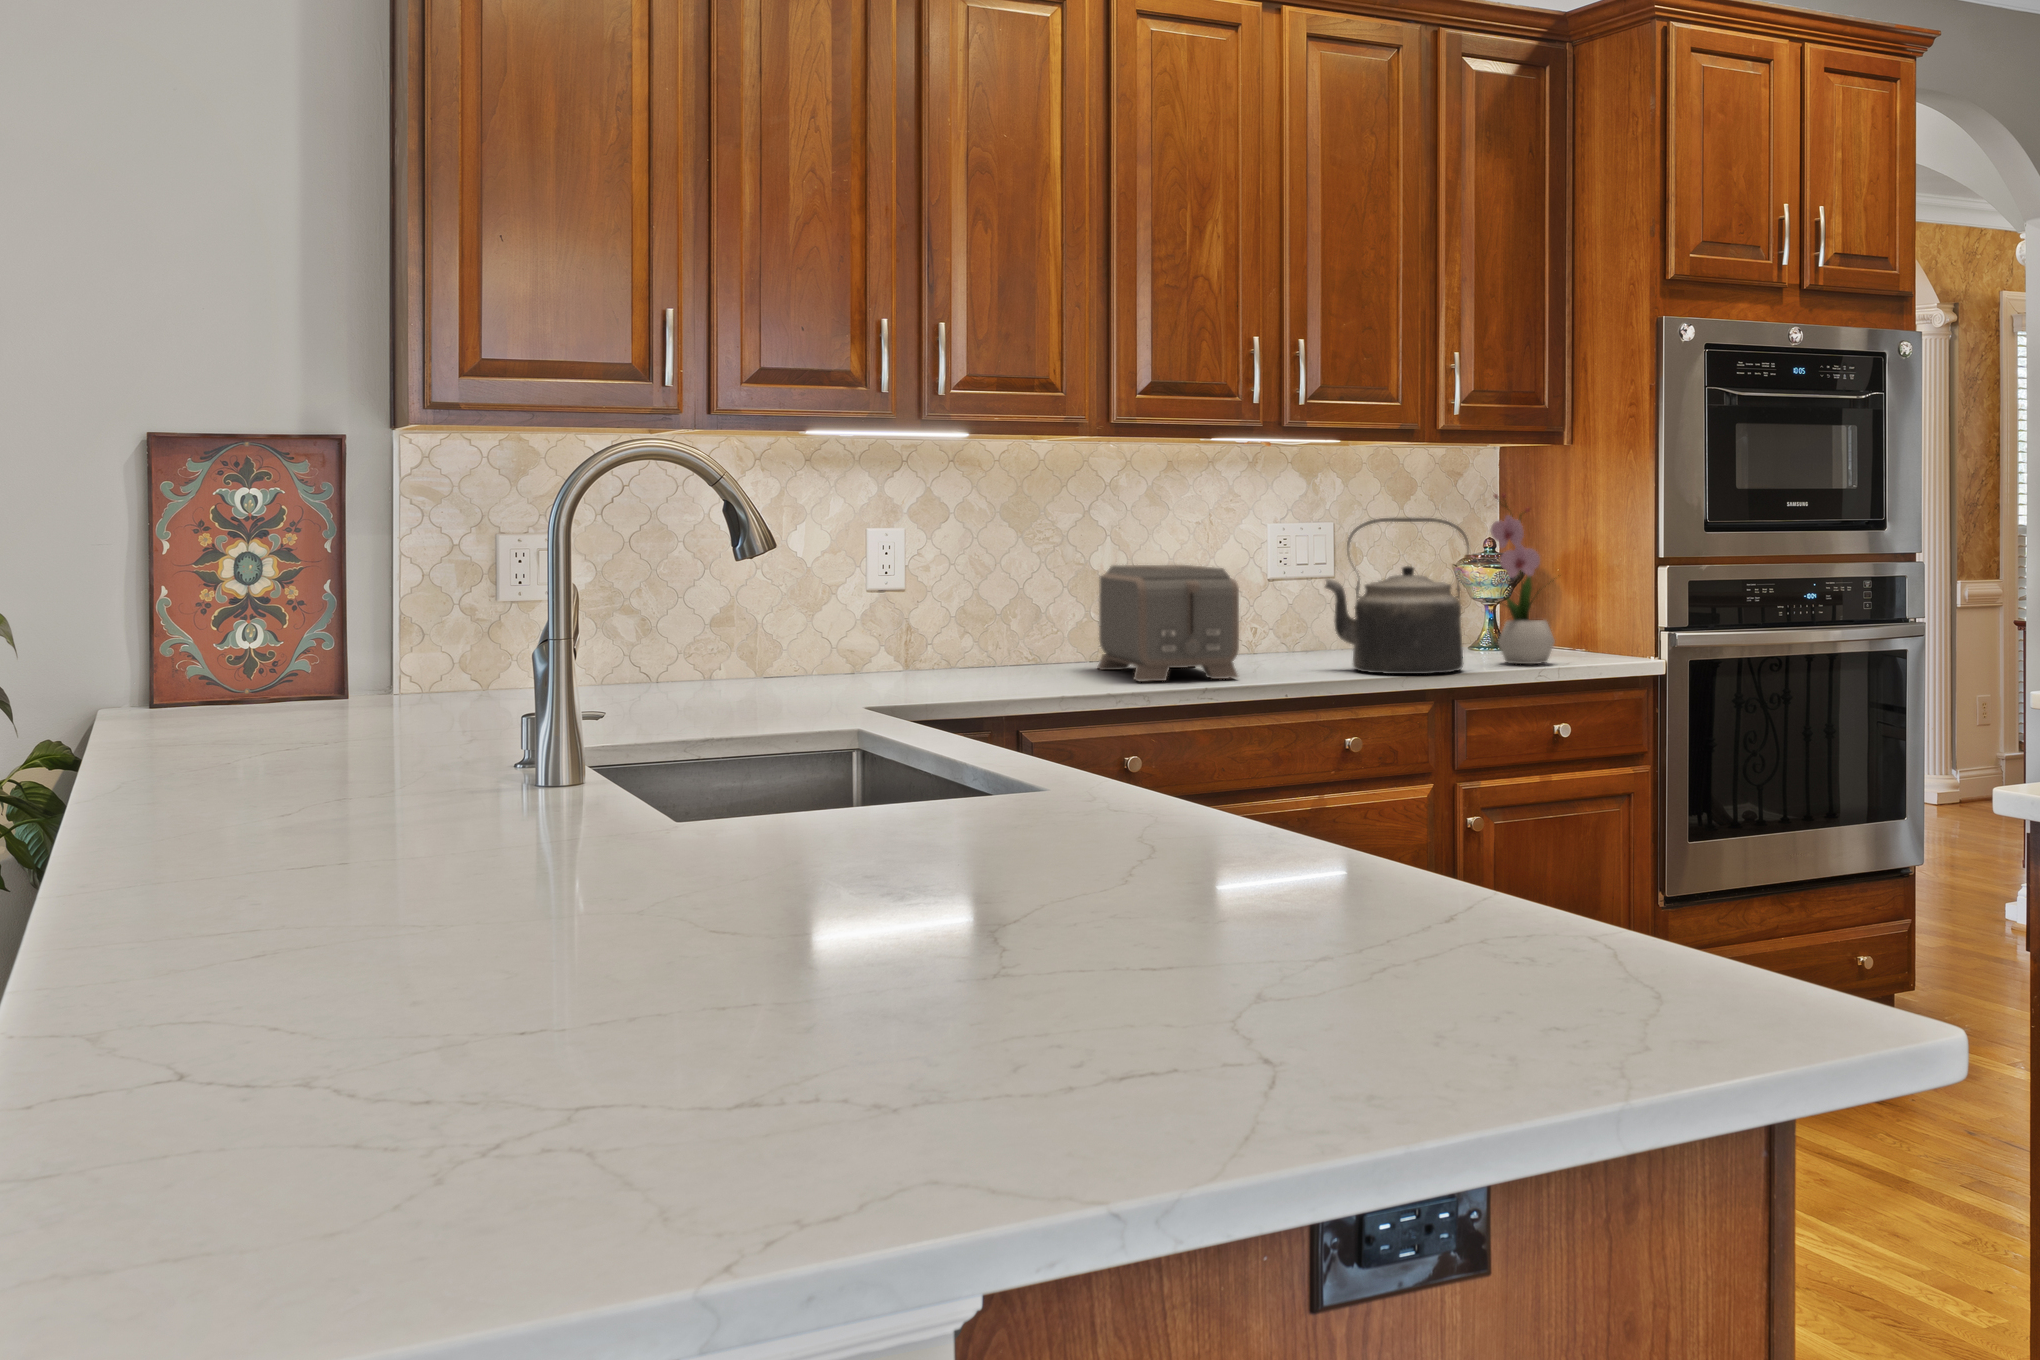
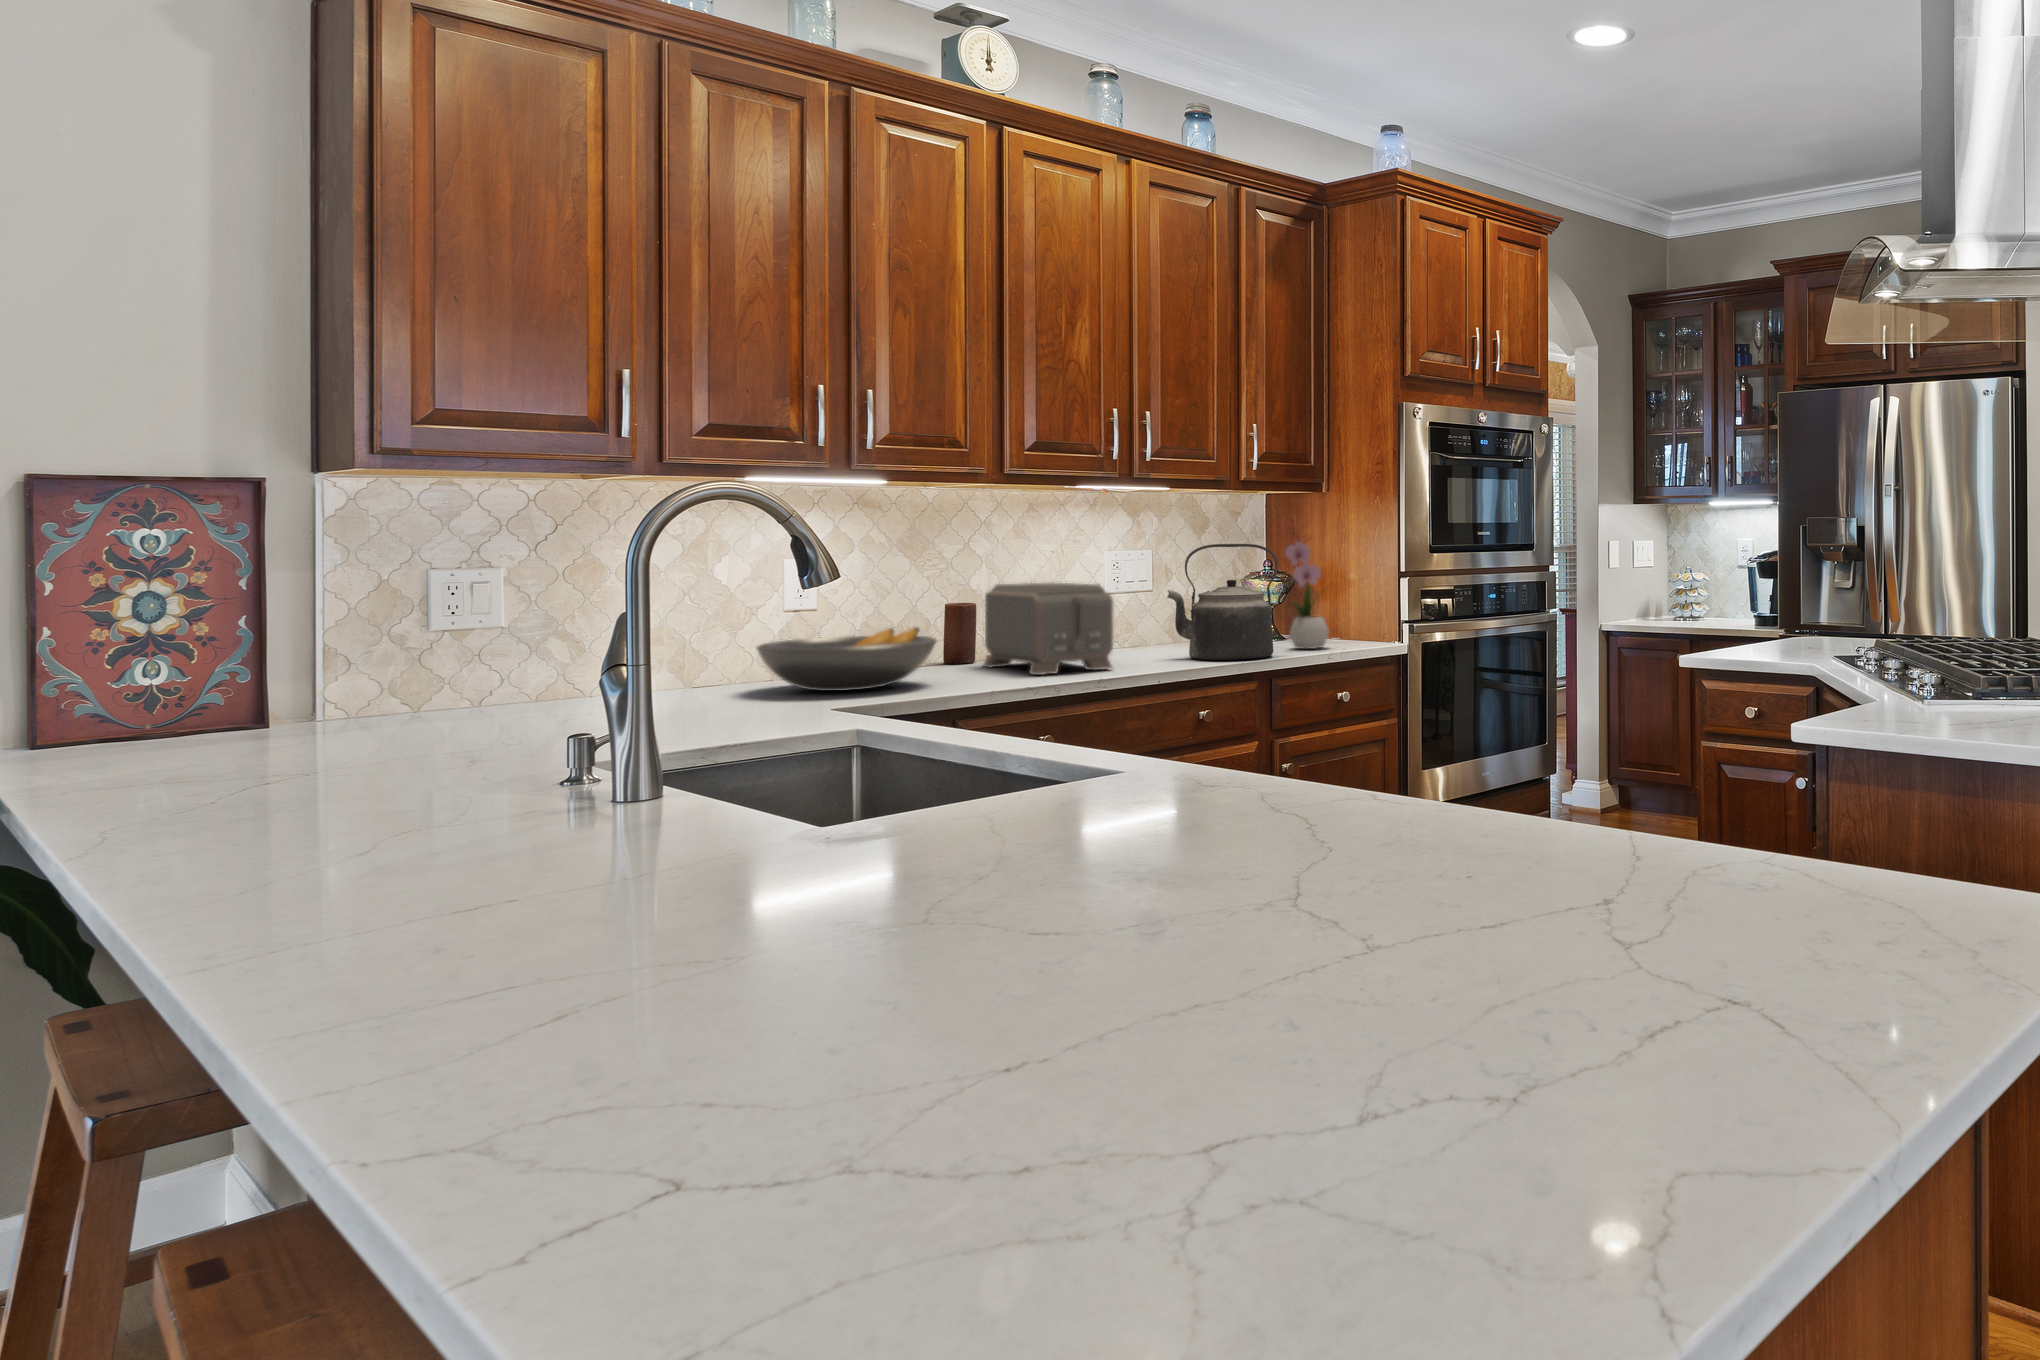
candle: none [1059,588,1098,664] -> present [943,603,976,664]
fruit bowl: none [814,615,1017,689] -> present [757,627,936,691]

